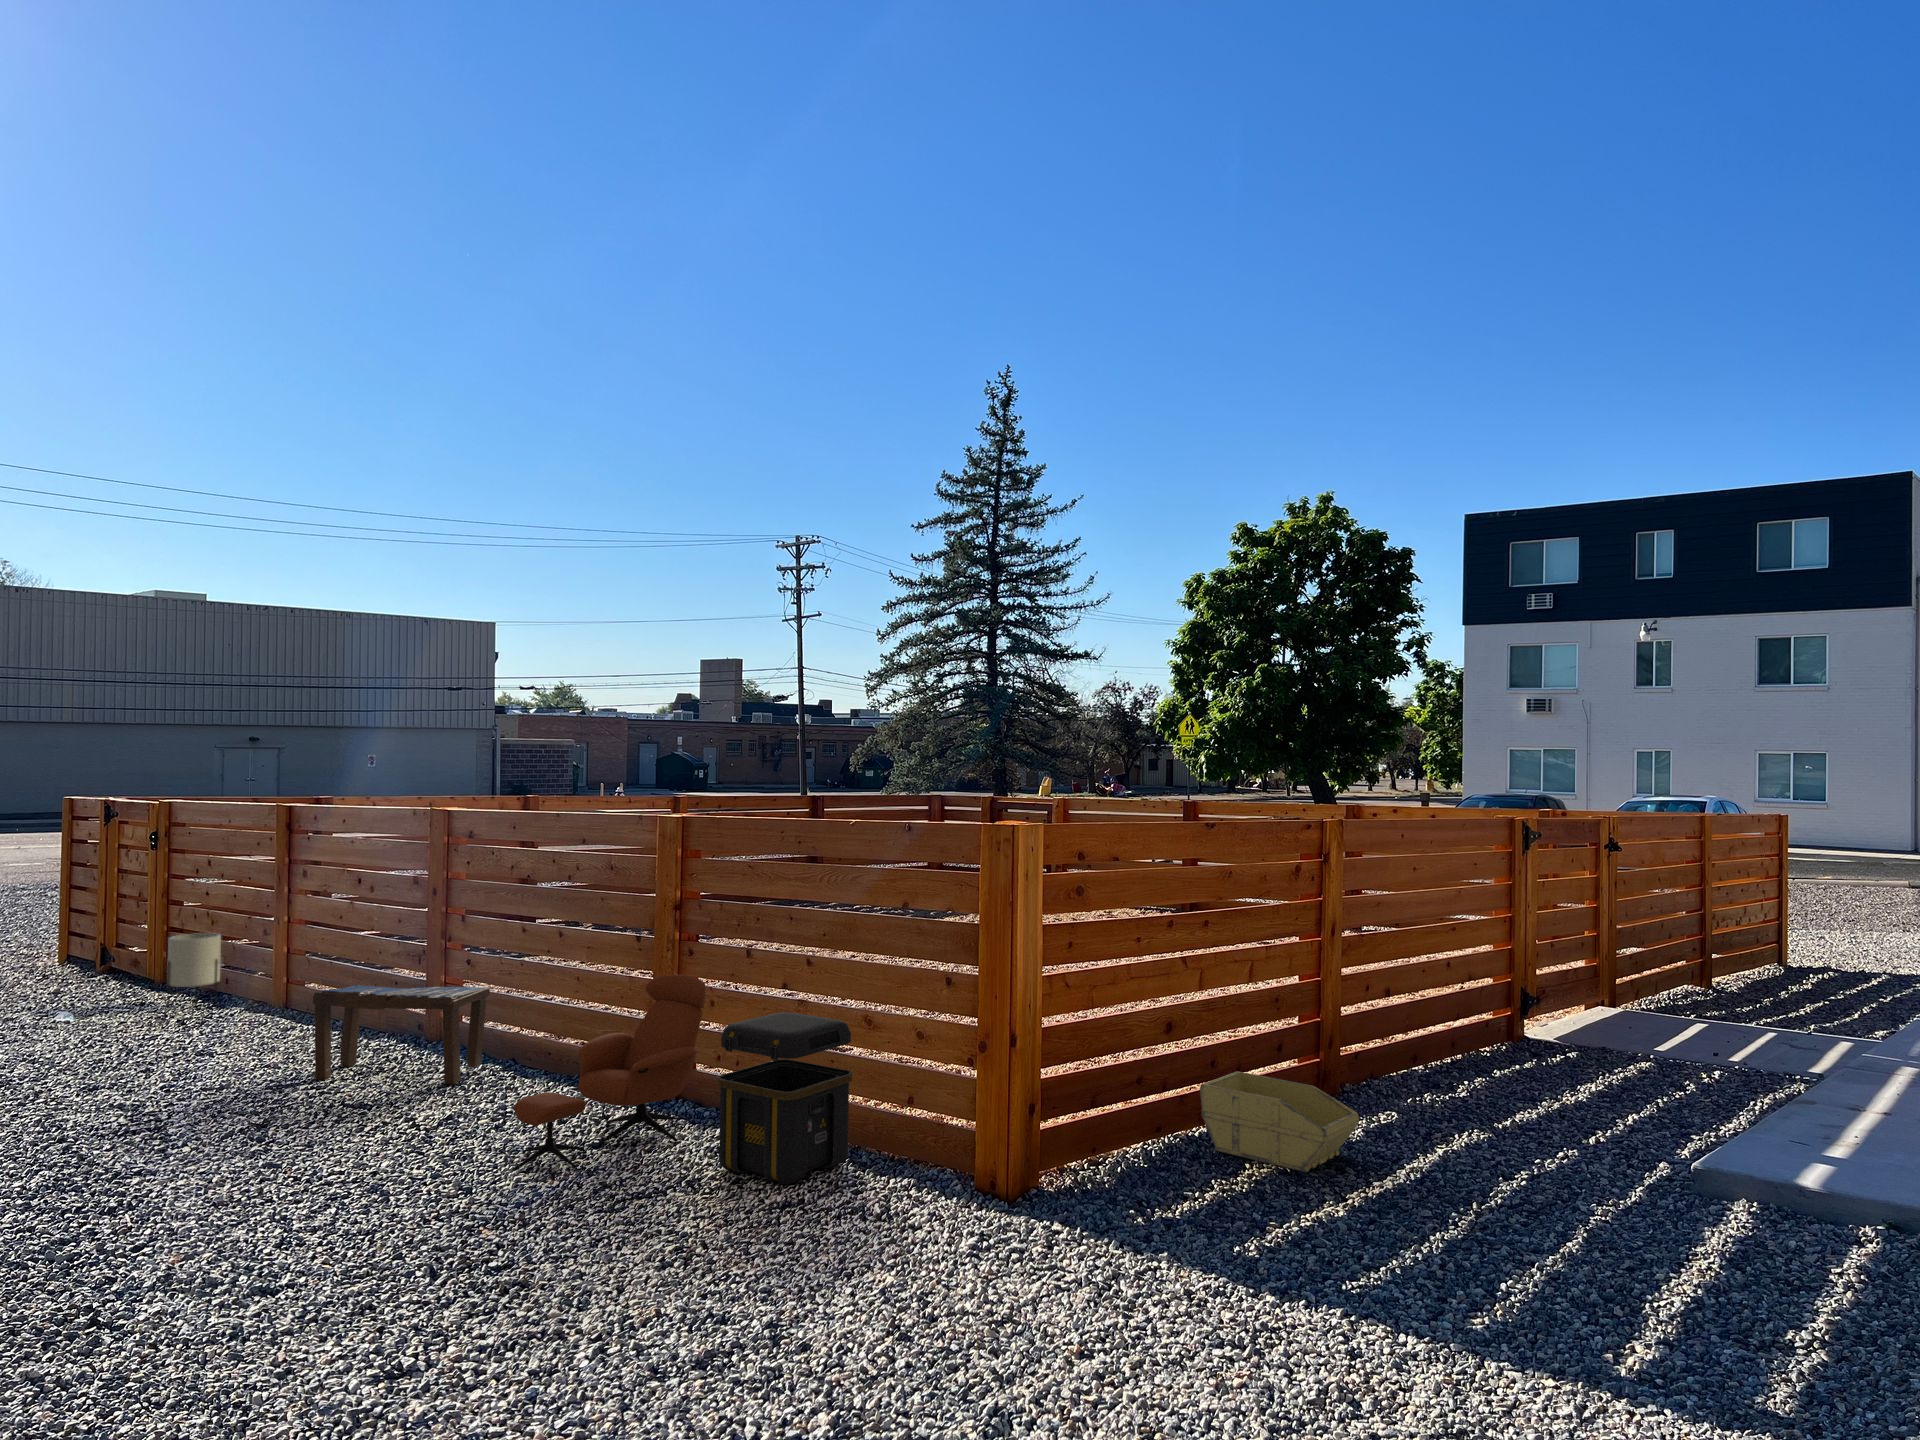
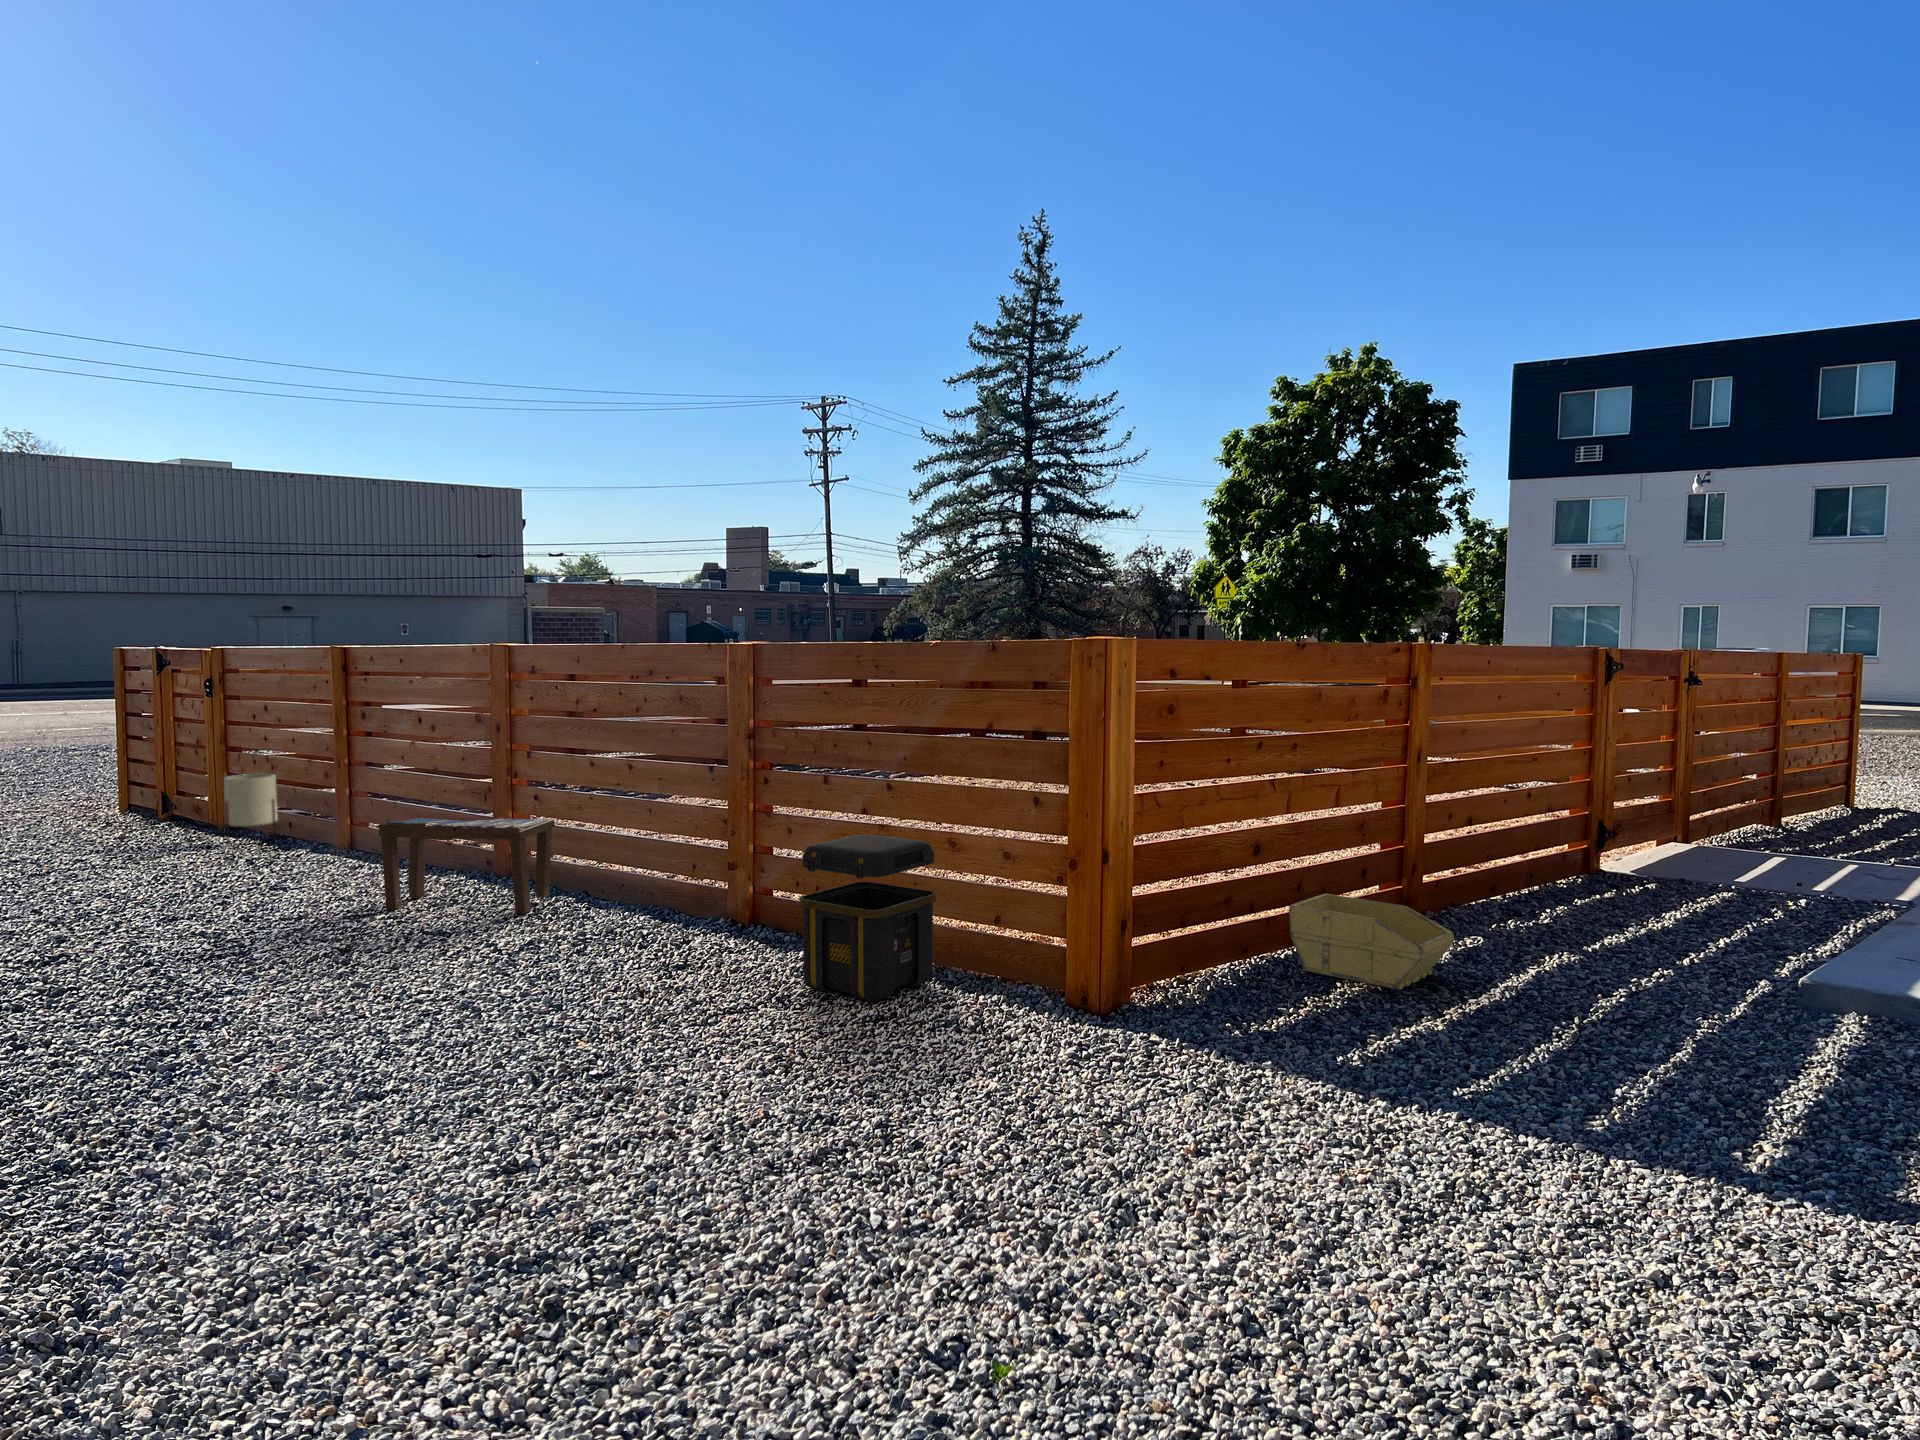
lounge chair: present [513,974,705,1170] -> none [595,800,780,990]

